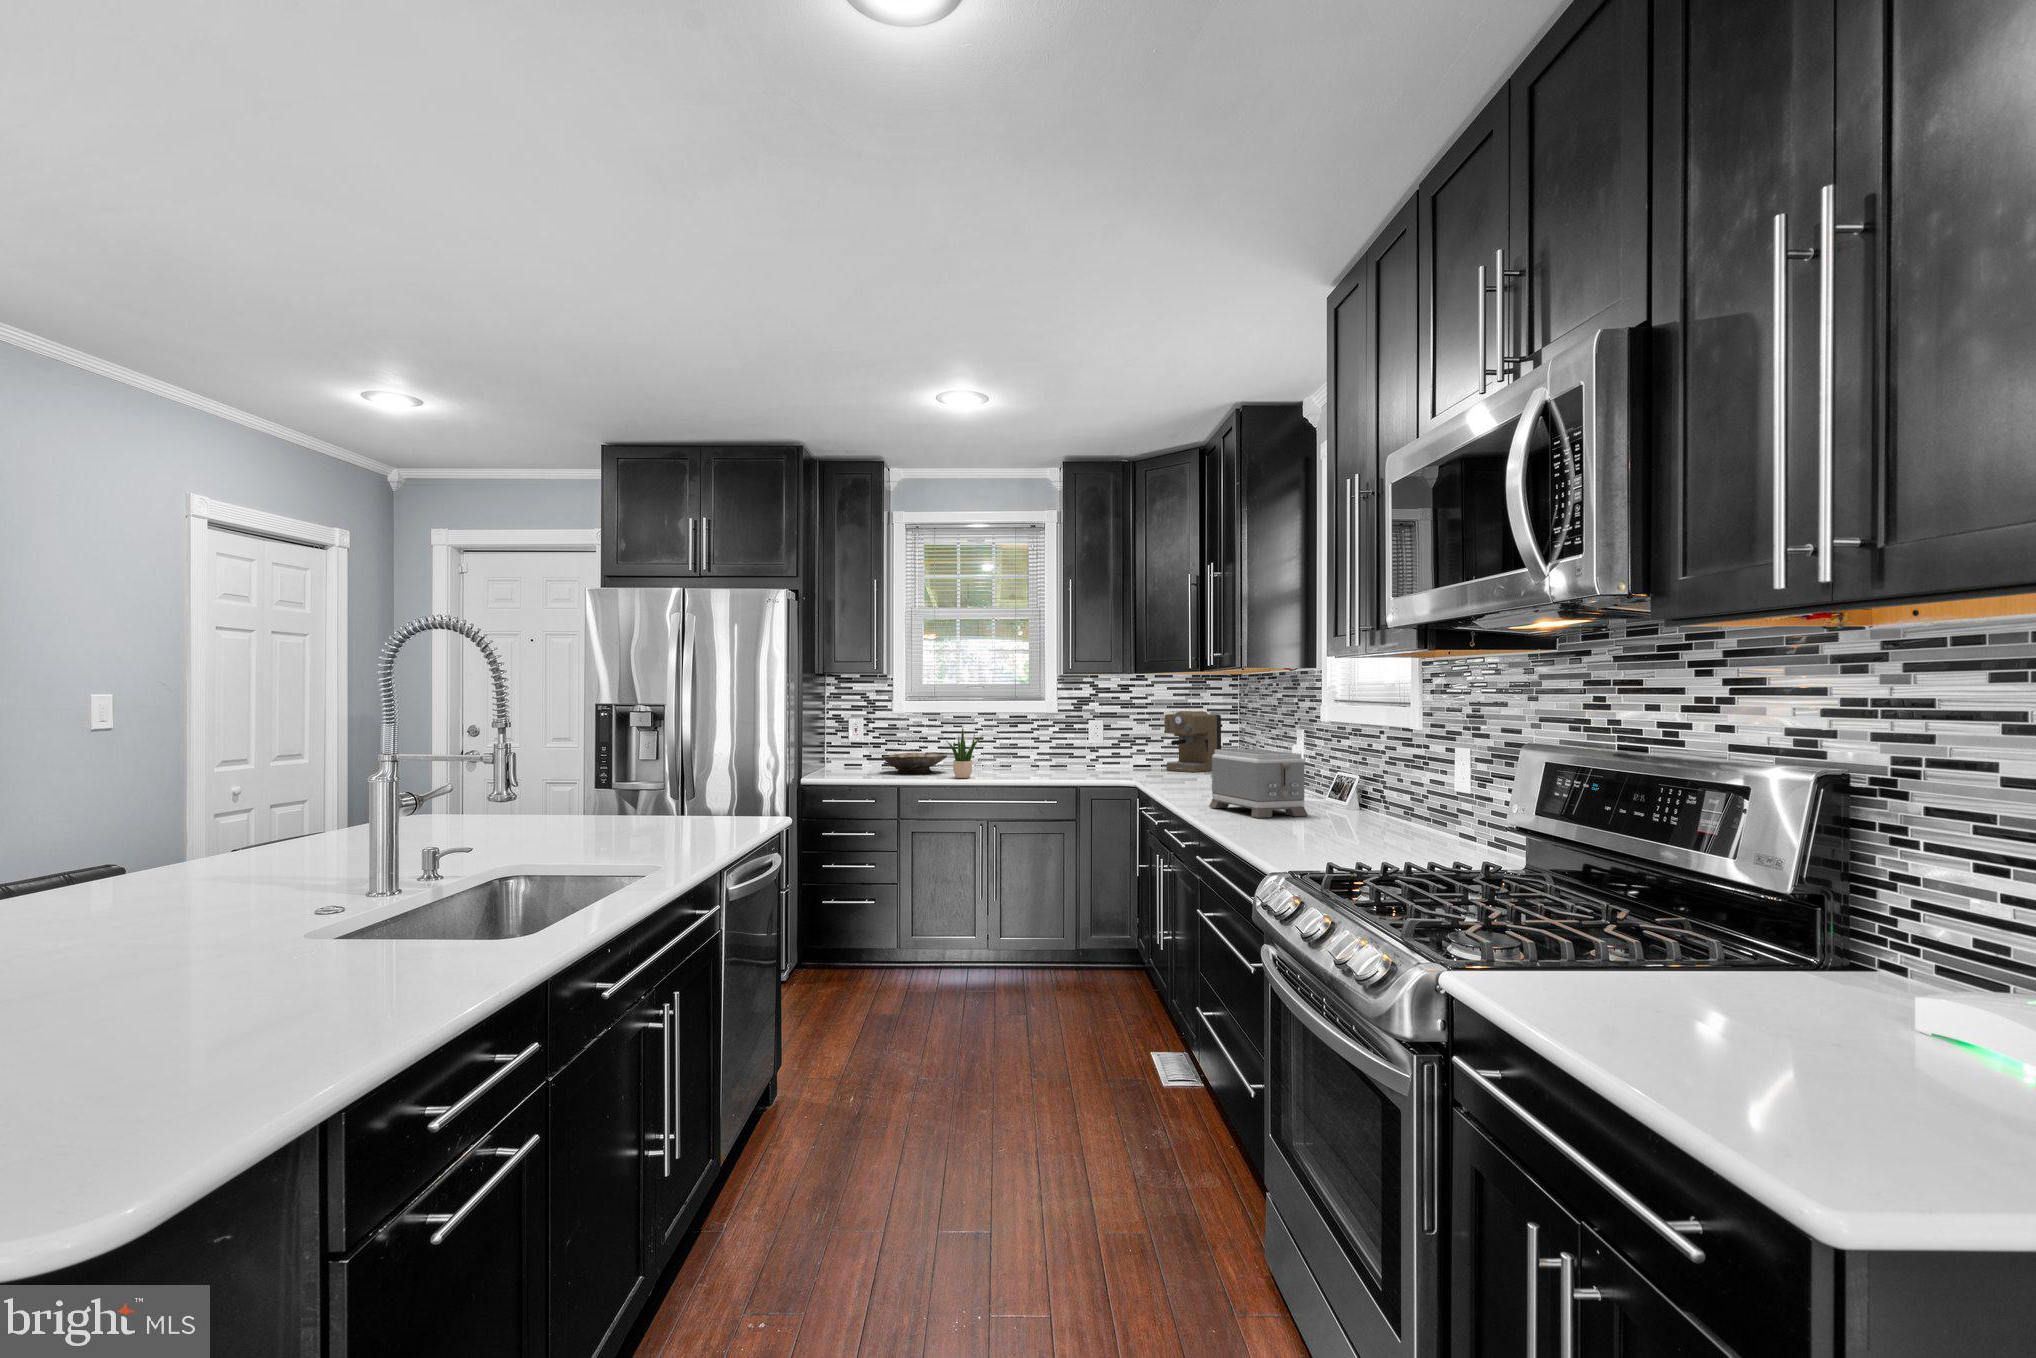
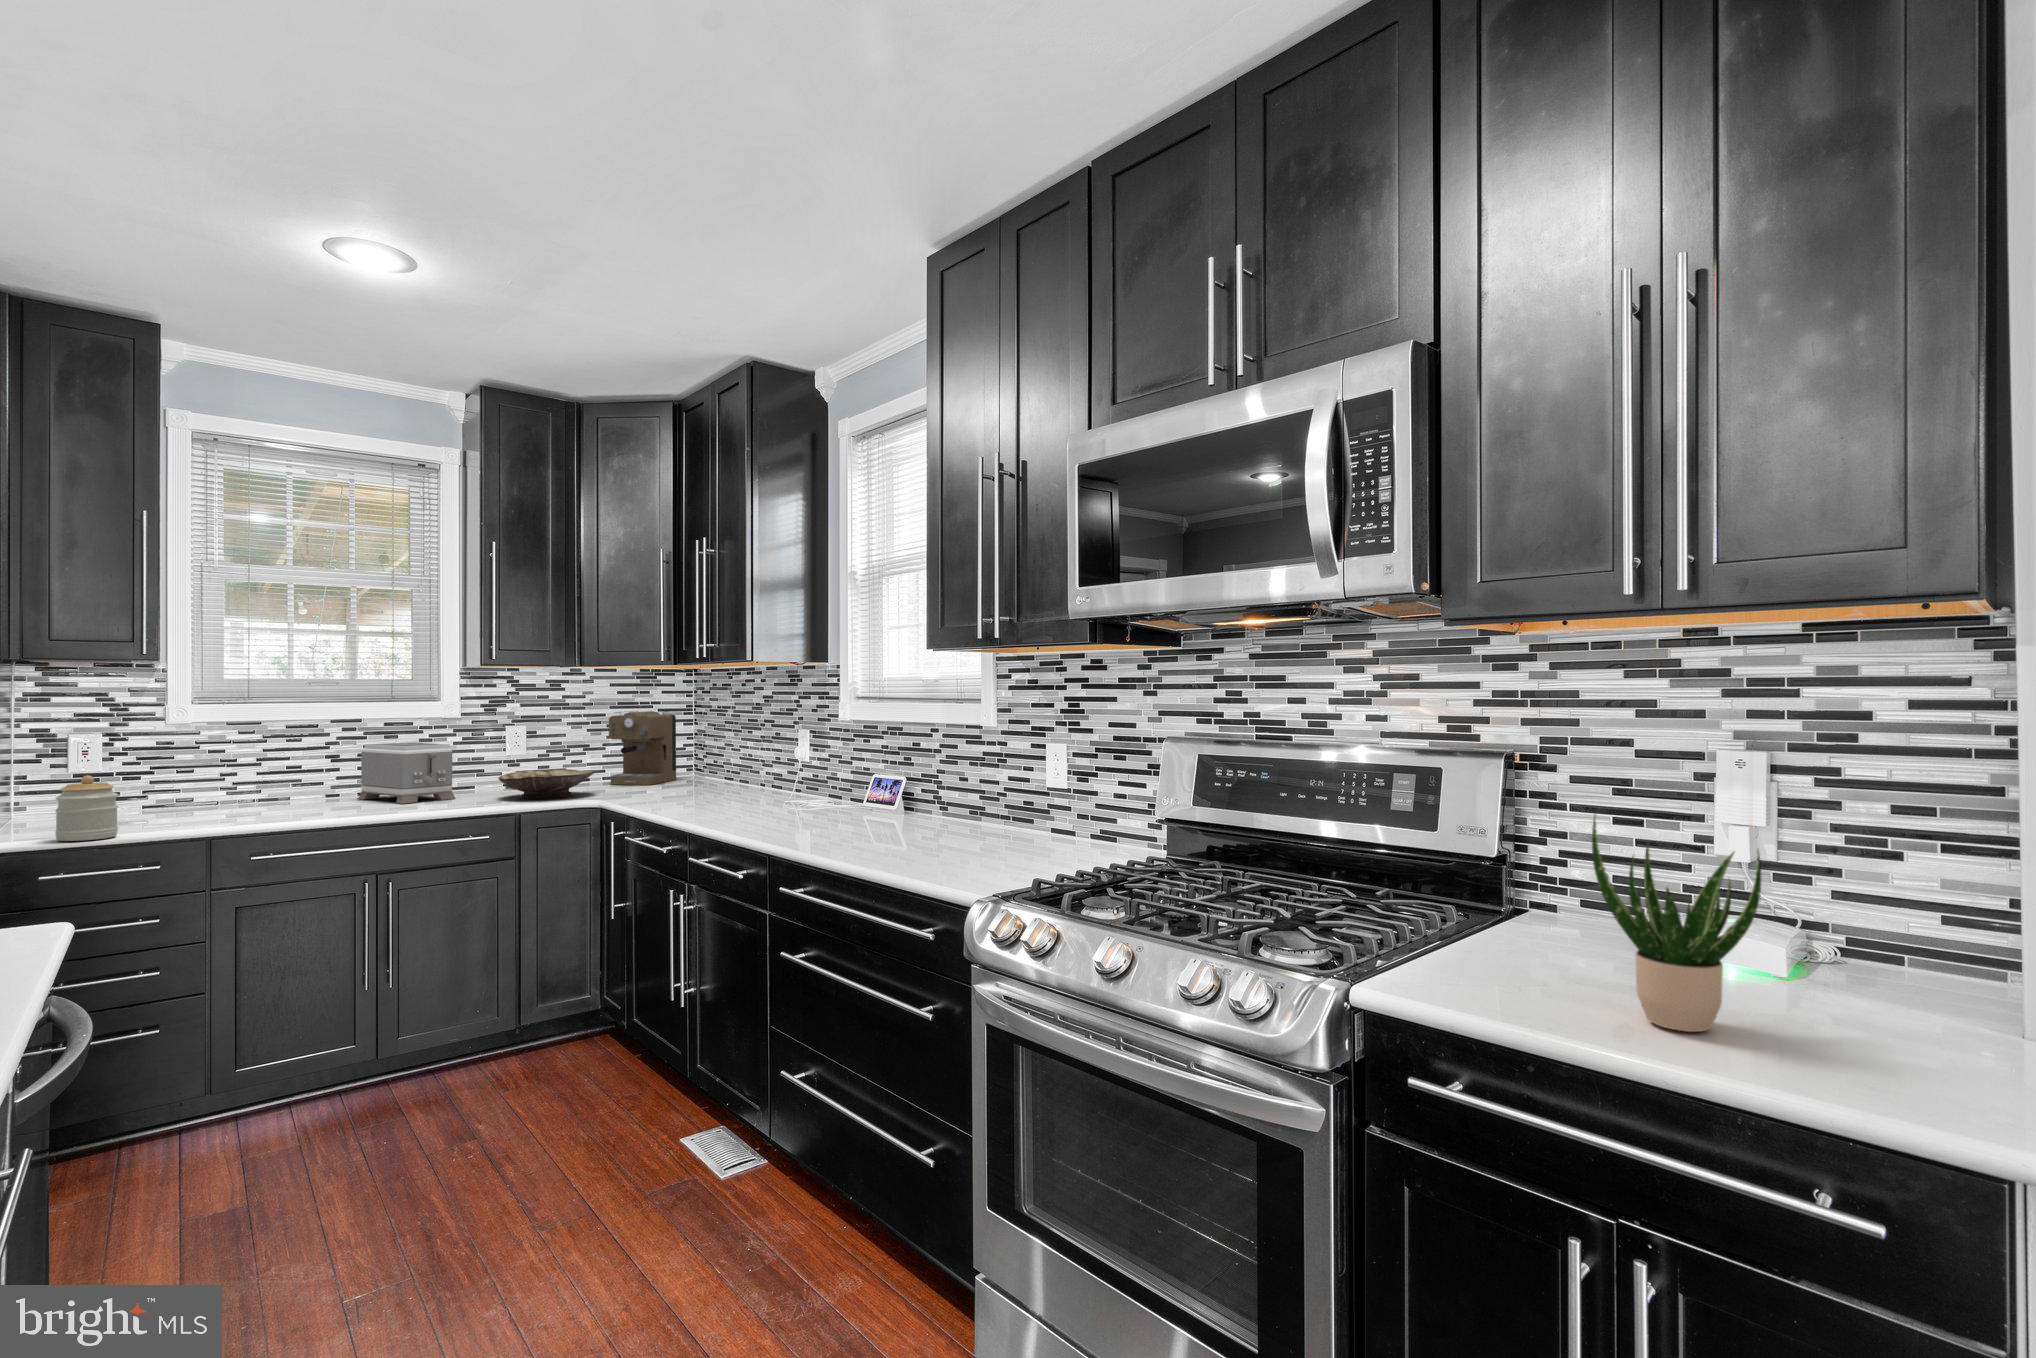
potted plant: present [947,727,982,778] -> present [1592,815,1761,1032]
jar: none [825,742,854,781] -> present [55,775,118,841]
toaster: present [1209,749,1308,818] -> present [358,742,456,804]
bowl: present [882,753,947,774] -> present [498,769,594,799]

